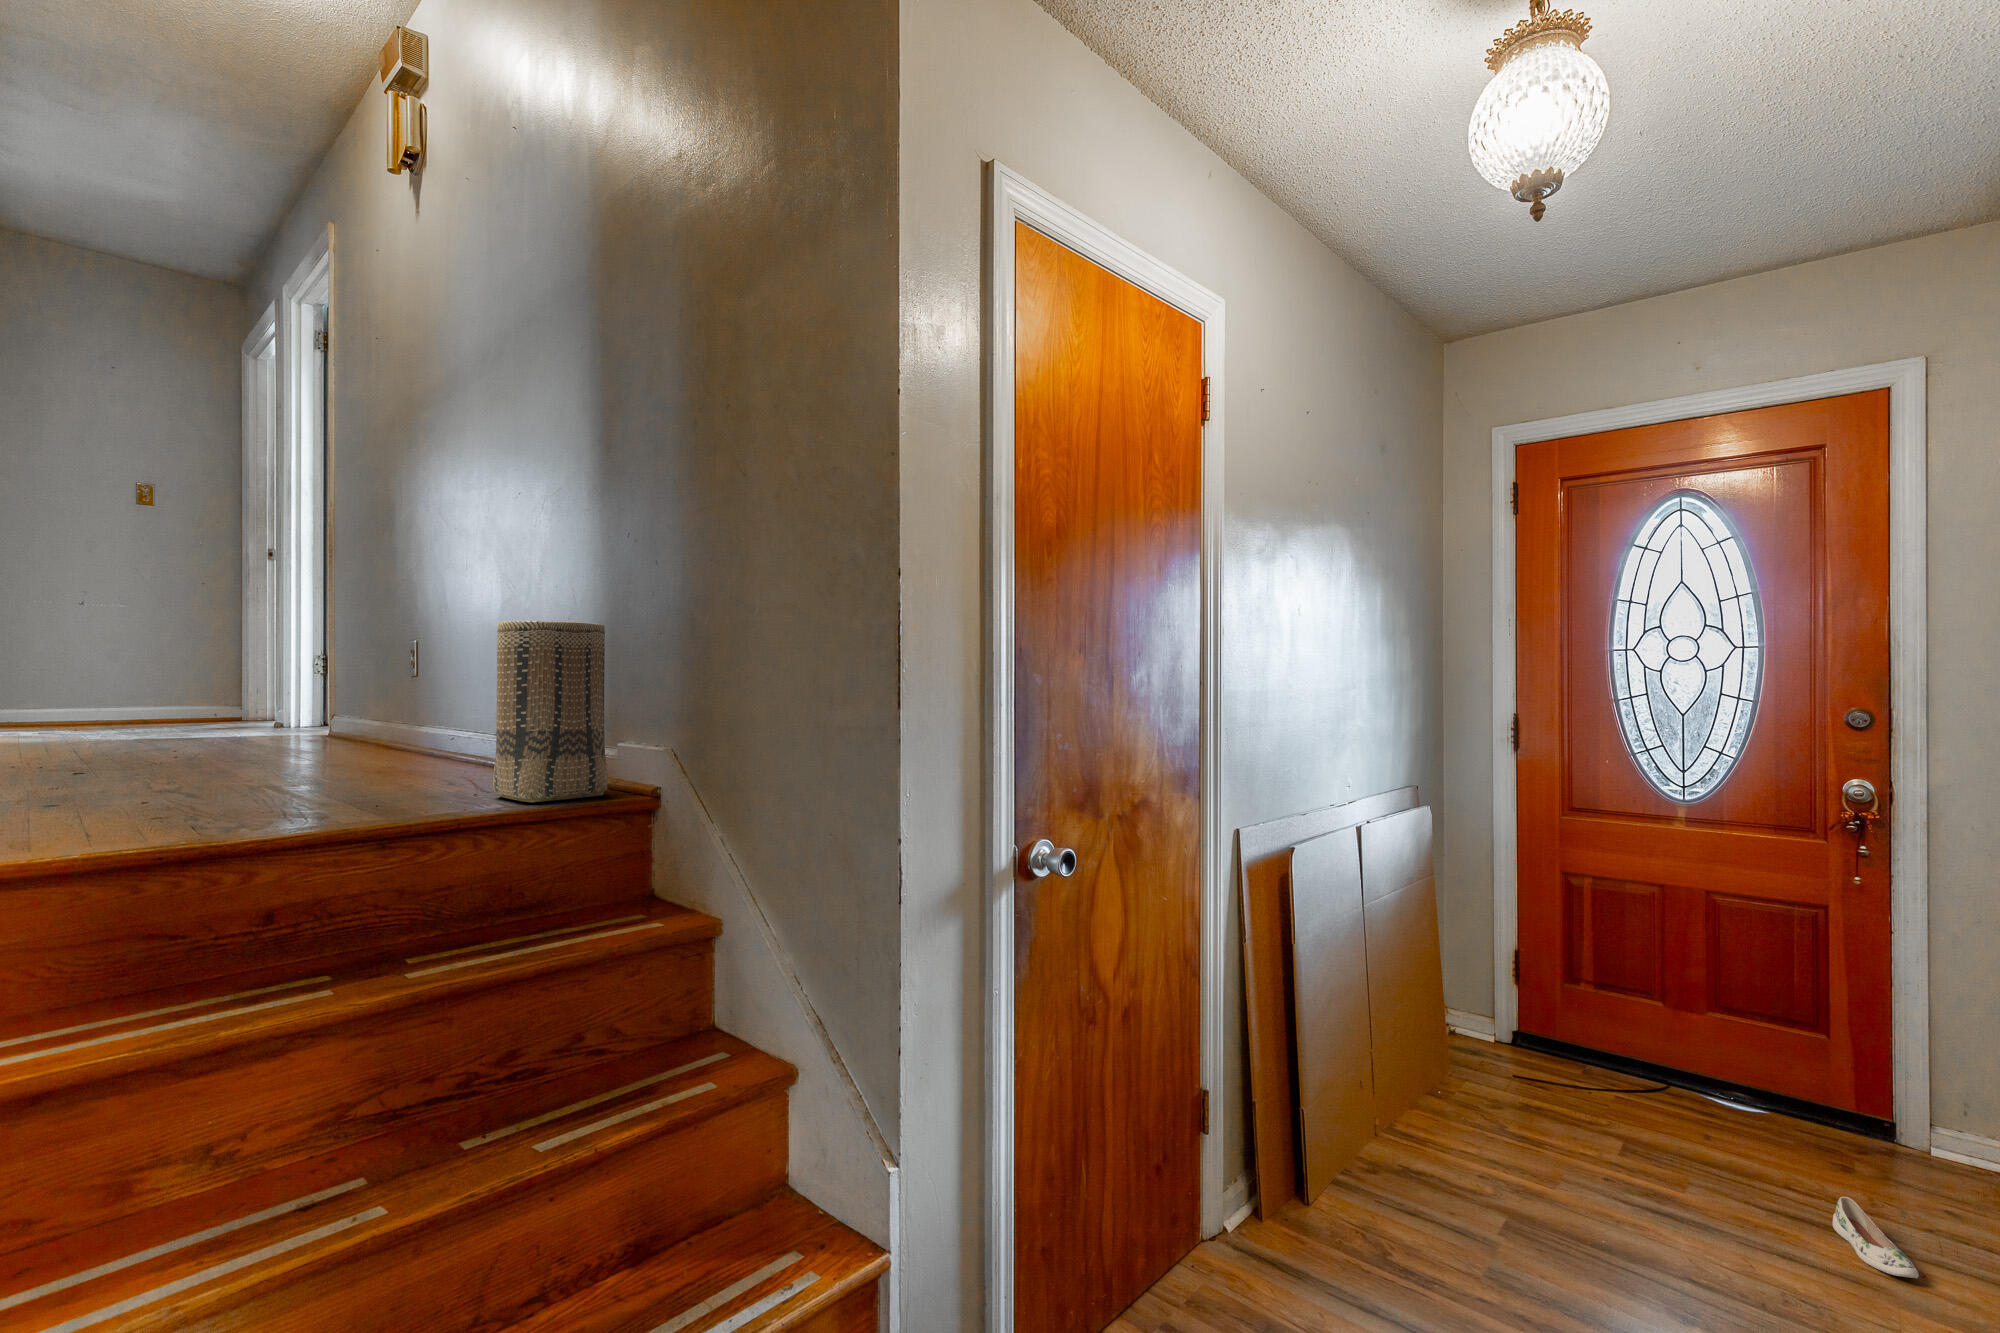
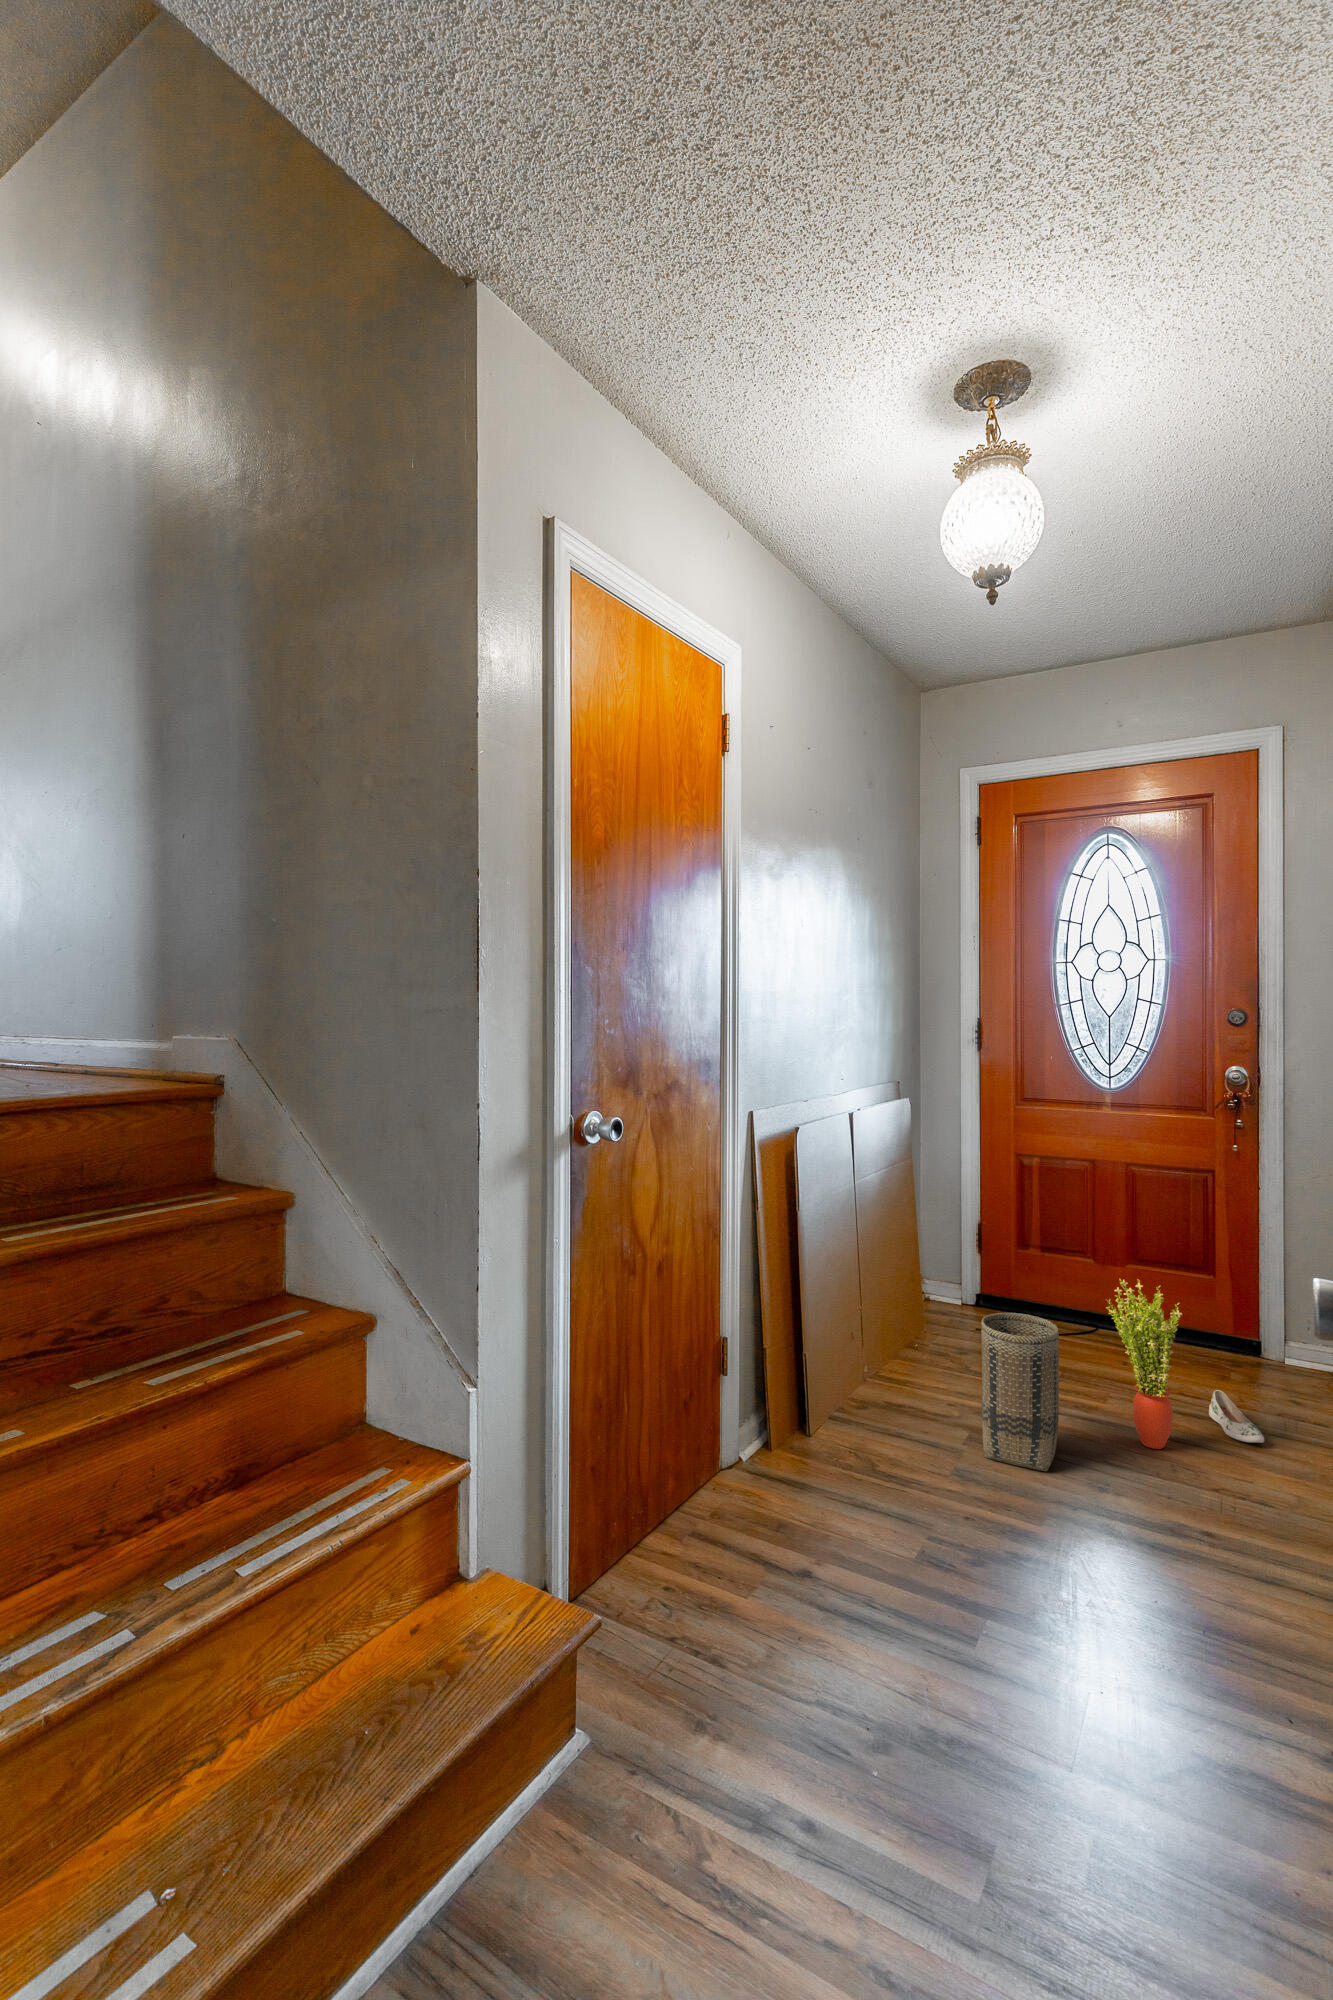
basket: present [493,621,607,803] -> present [981,1313,1059,1471]
potted plant: none [1688,1050,1800,1272] -> present [1106,1278,1182,1449]

